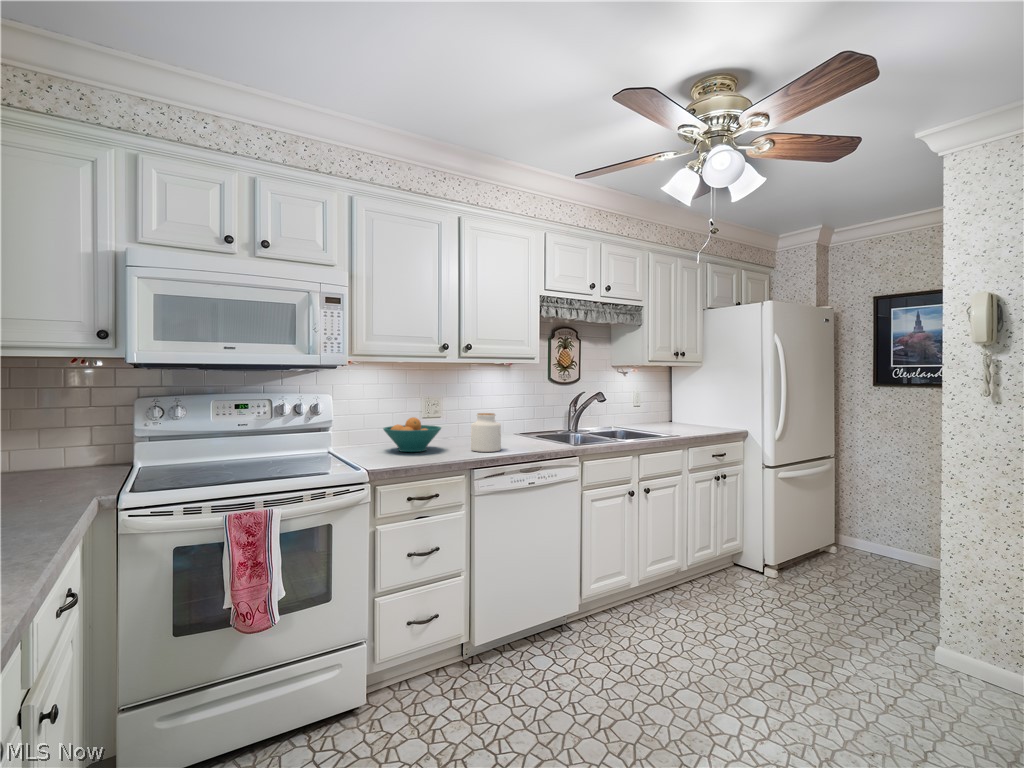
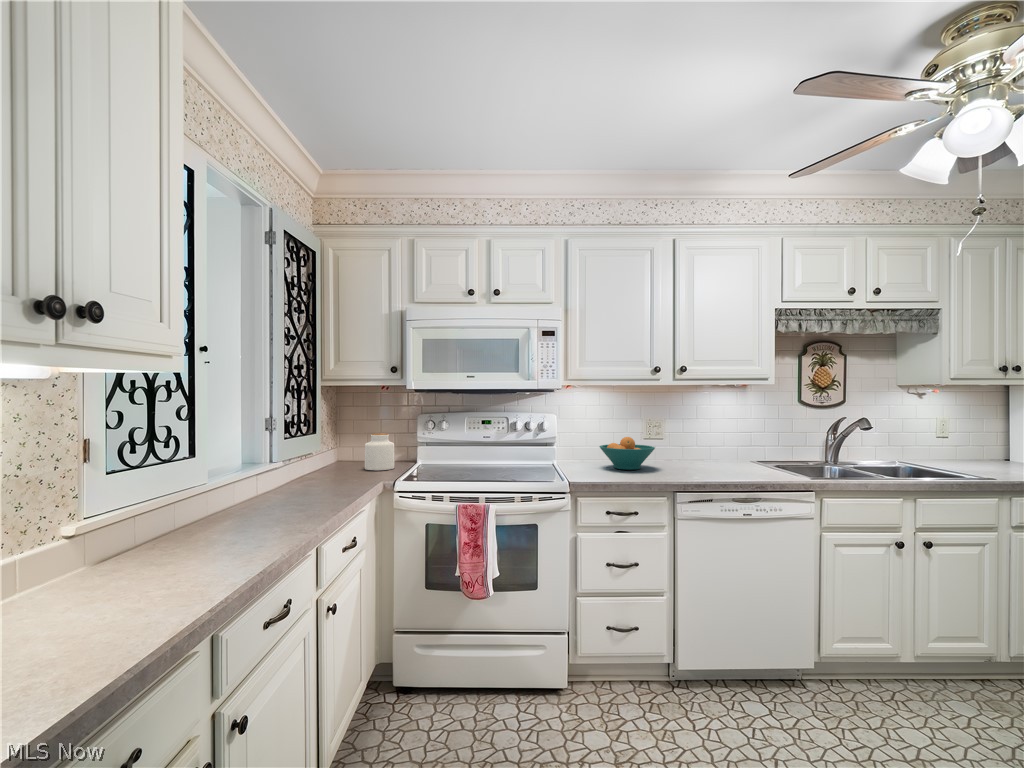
jar: present [471,413,501,452] -> present [365,433,394,470]

